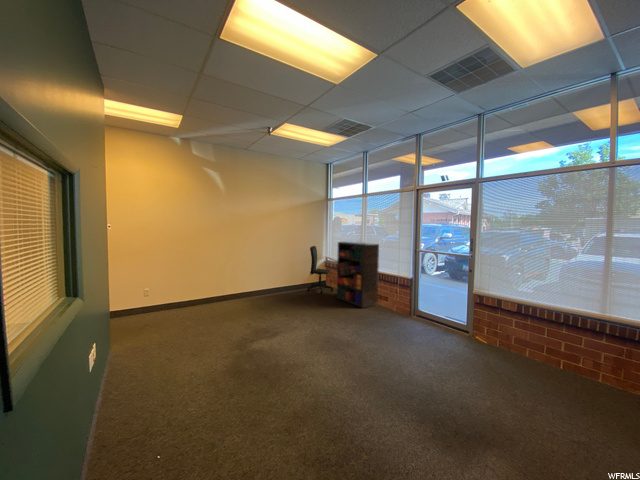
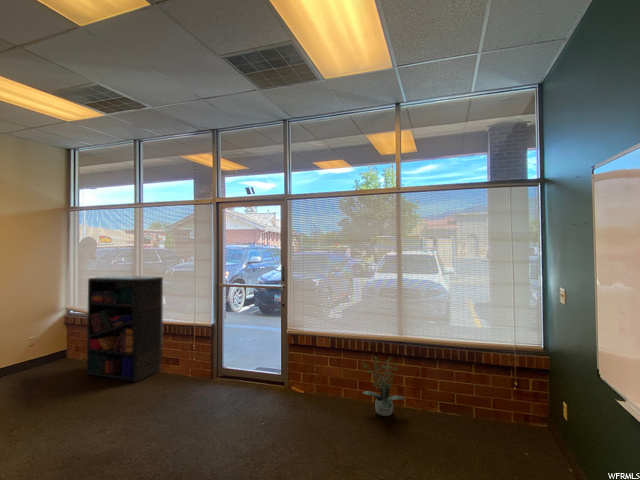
office chair: present [307,246,333,294] -> none [19,288,80,376]
potted plant: none [544,331,602,390] -> present [362,355,405,416]

